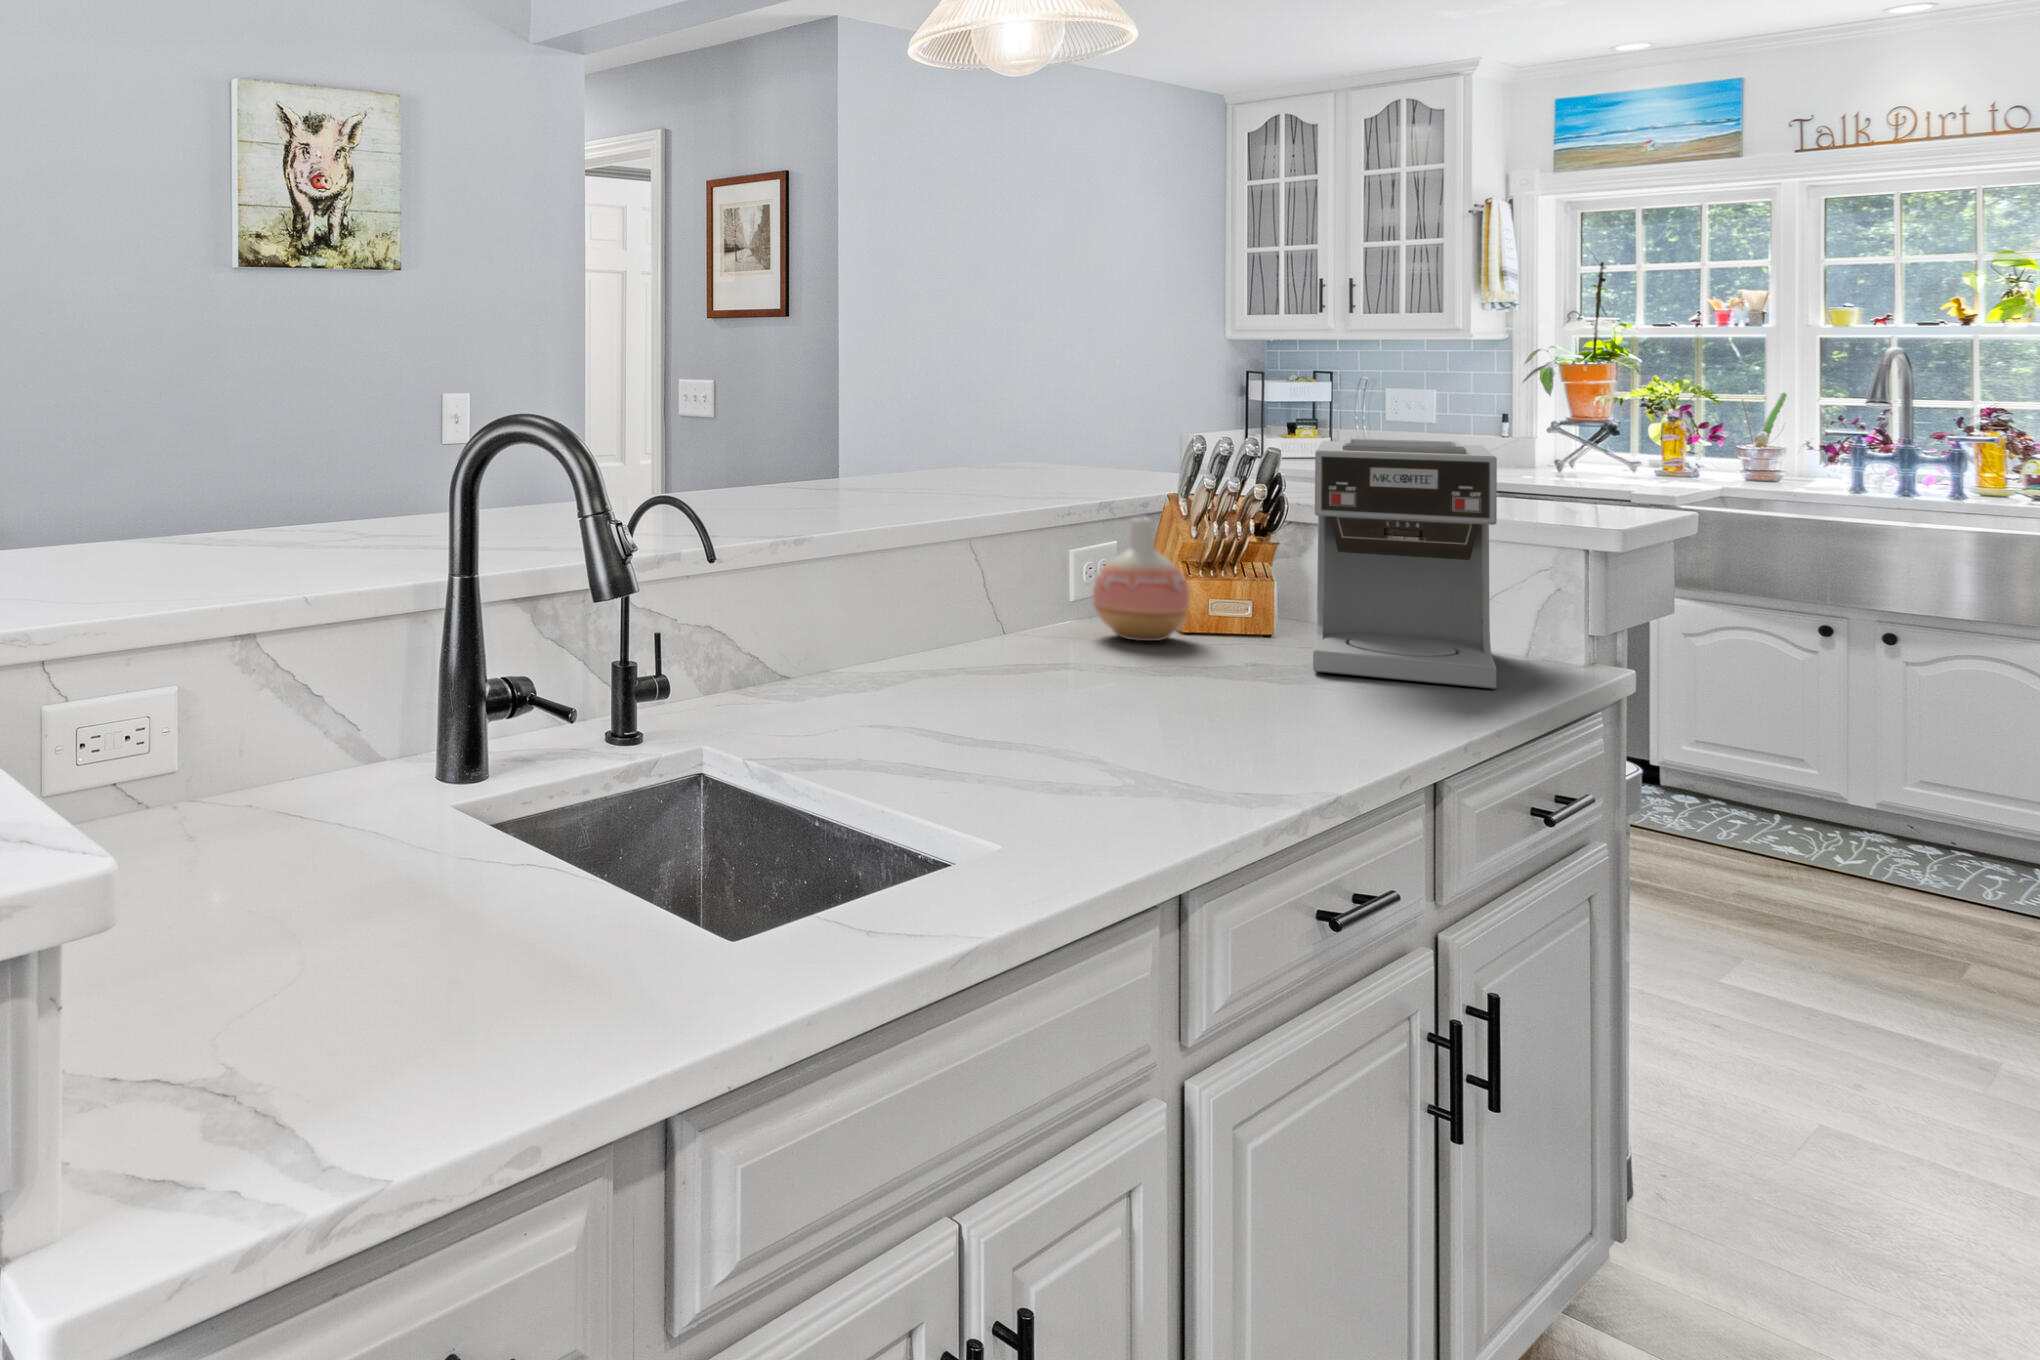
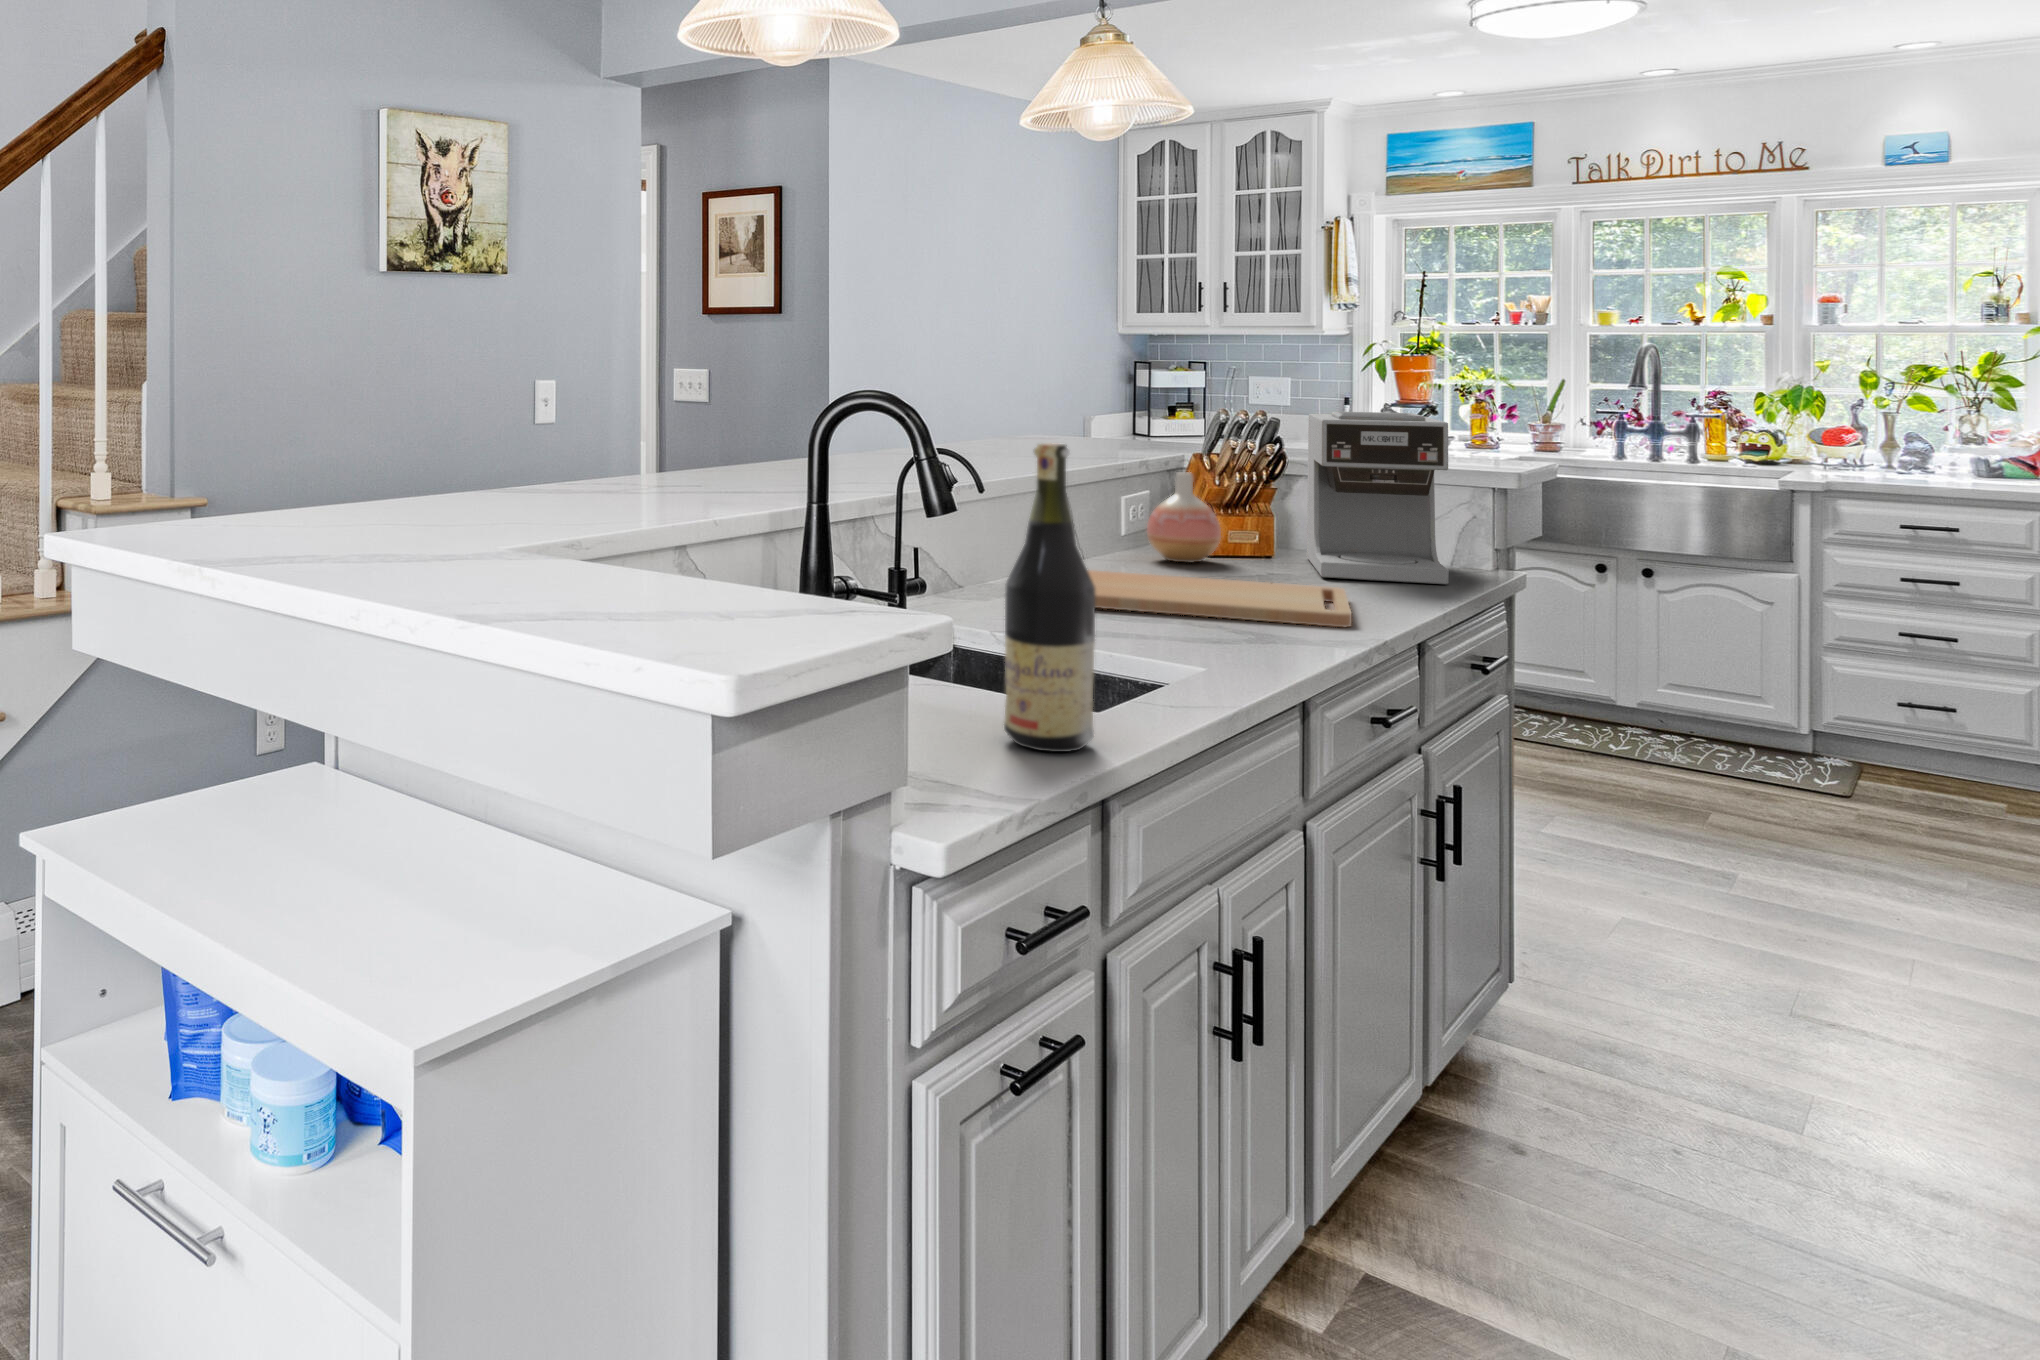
wine bottle: none [469,506,615,1044] -> present [1004,443,1095,752]
cutting board: none [897,655,1318,767] -> present [1088,570,1352,627]

